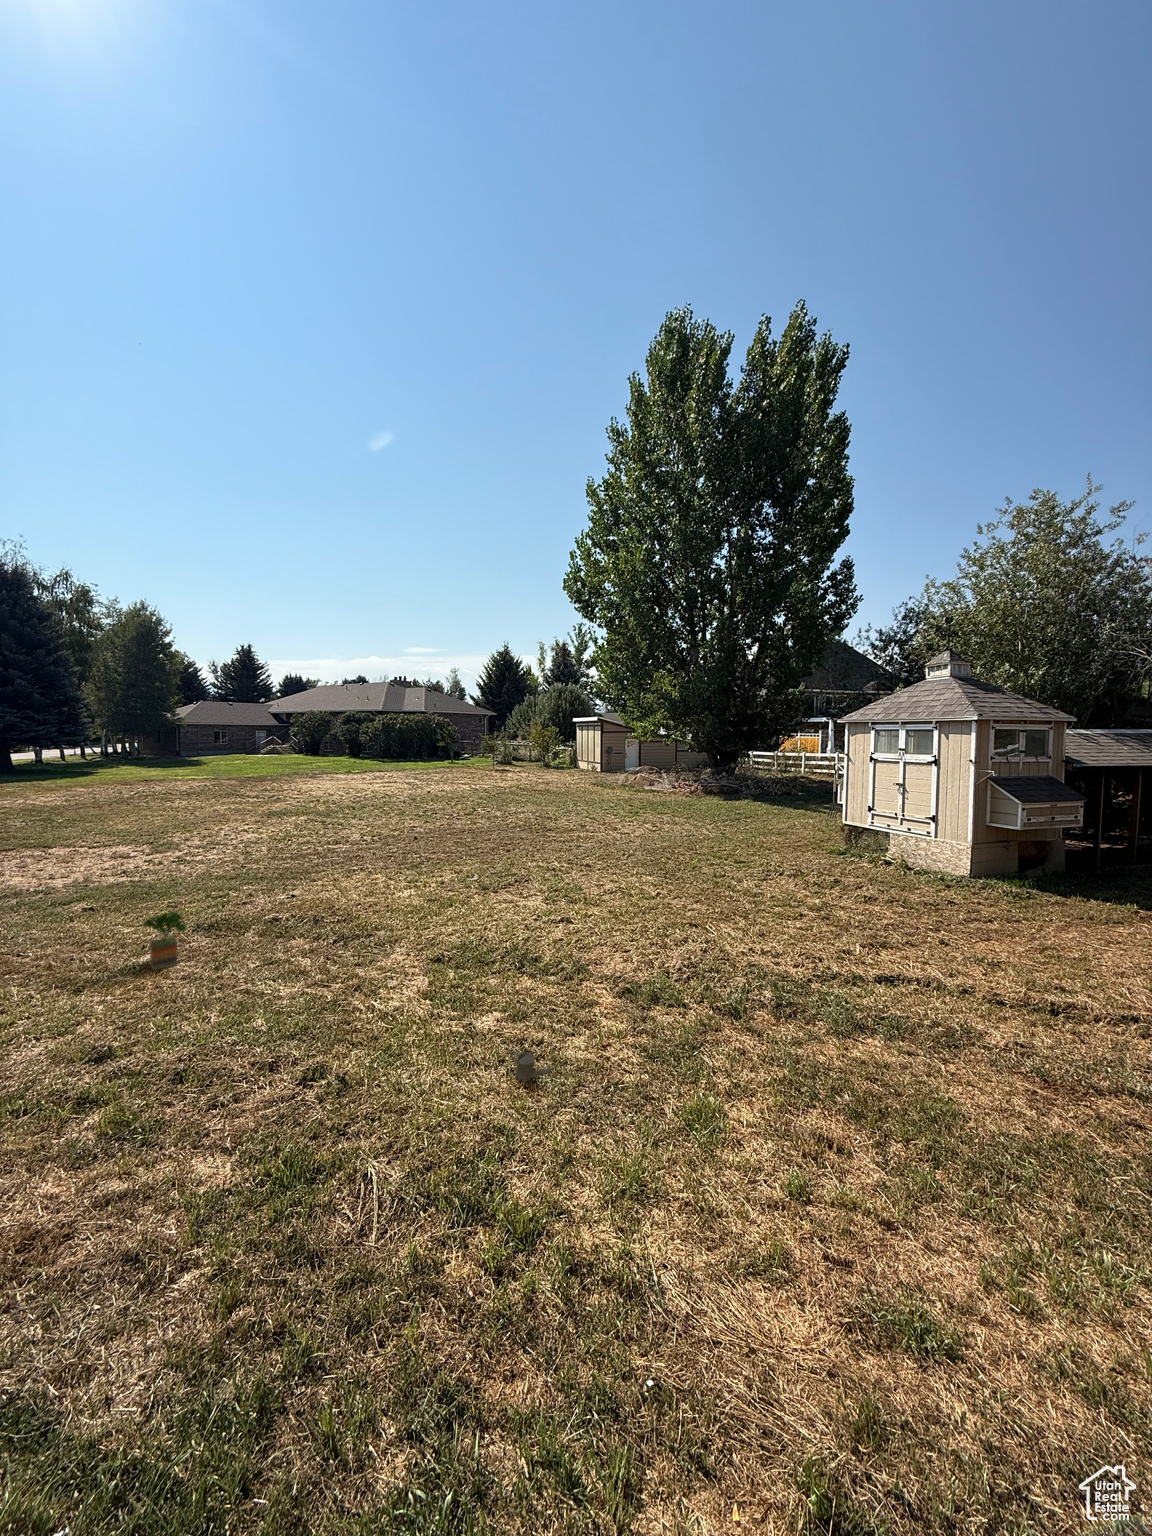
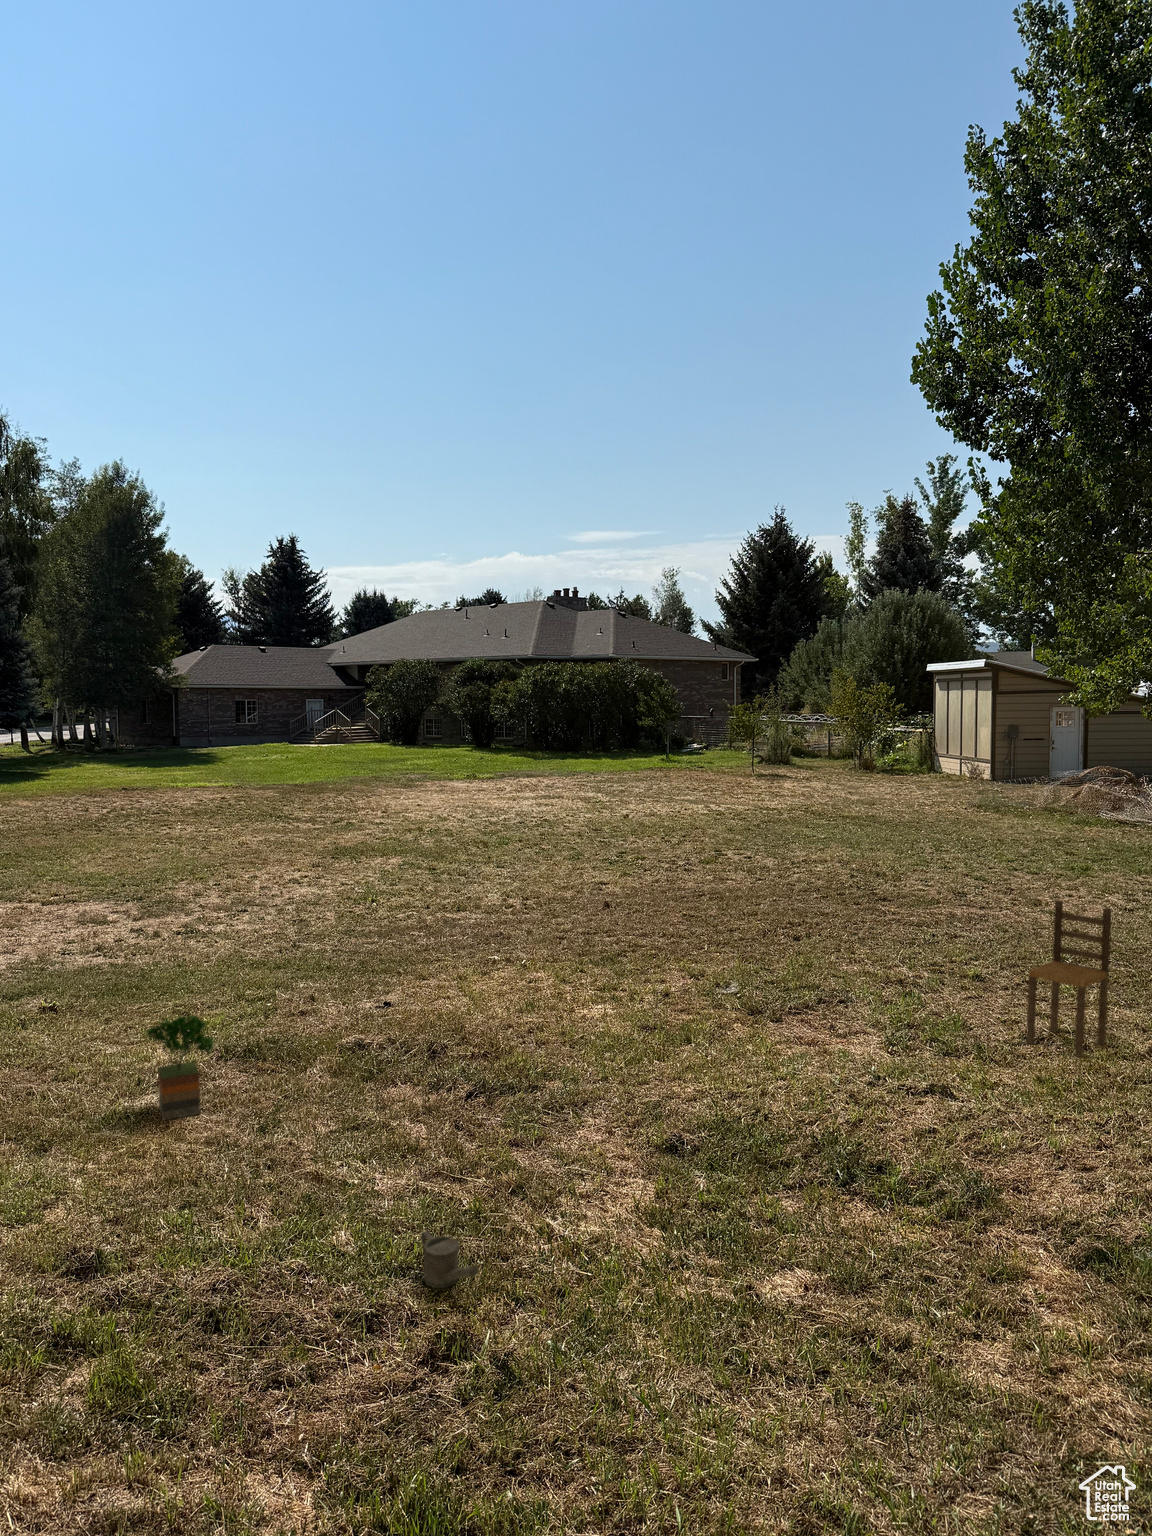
chair: none [602,838,637,904] -> present [1026,901,1112,1057]
watering can: present [511,1051,552,1082] -> present [421,1231,478,1288]

